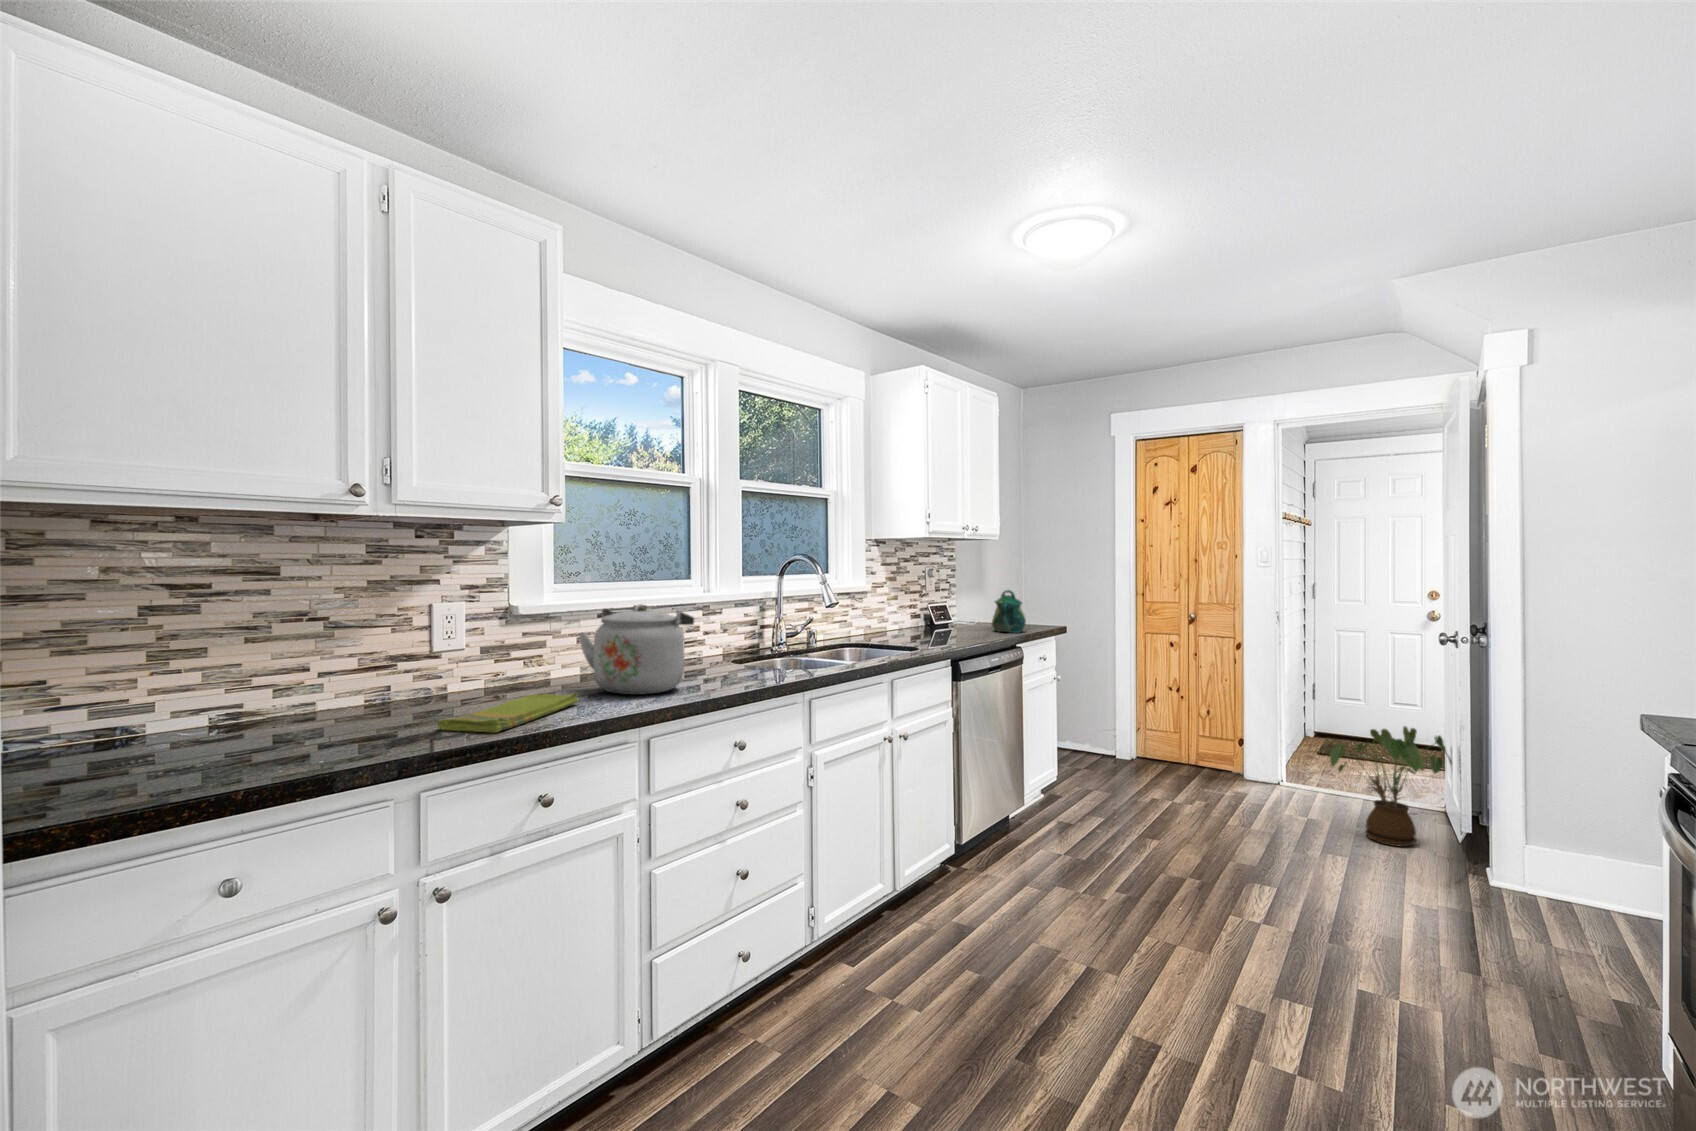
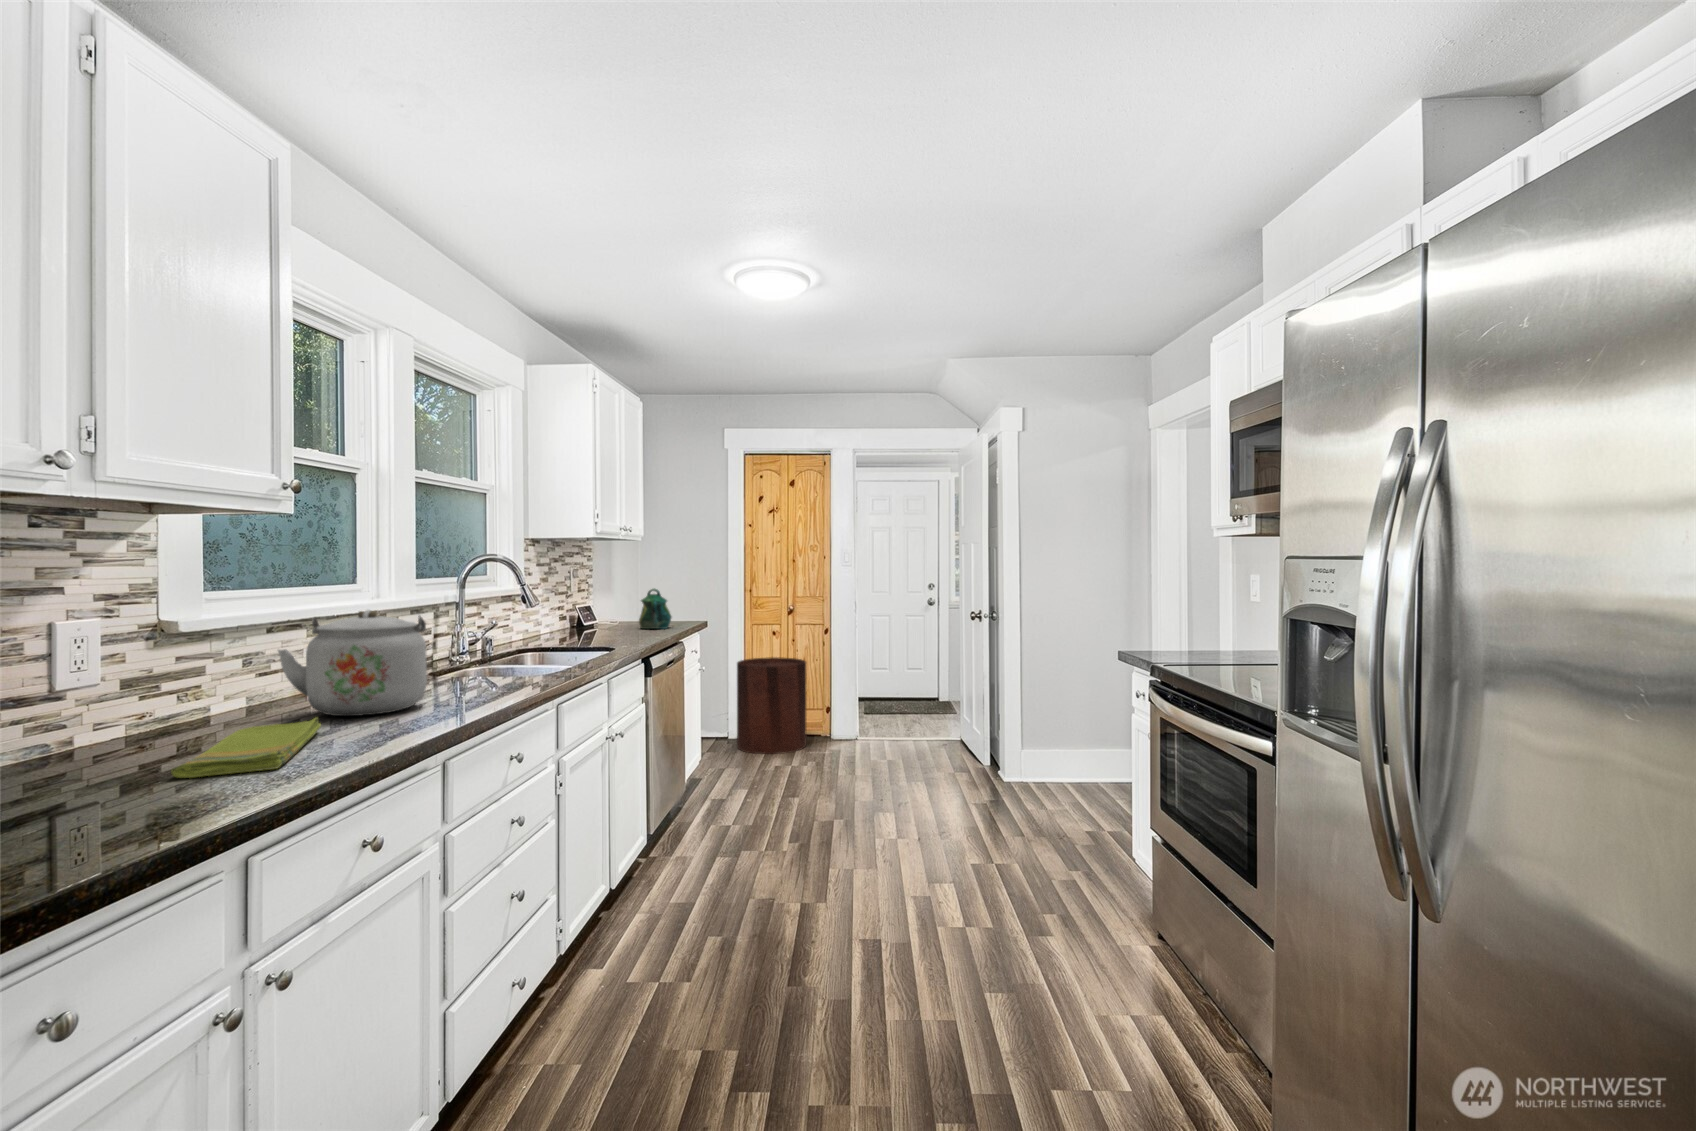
trash can: none [1120,672,1207,786] -> present [737,657,807,754]
house plant: present [1330,726,1452,847] -> none [909,678,983,768]

